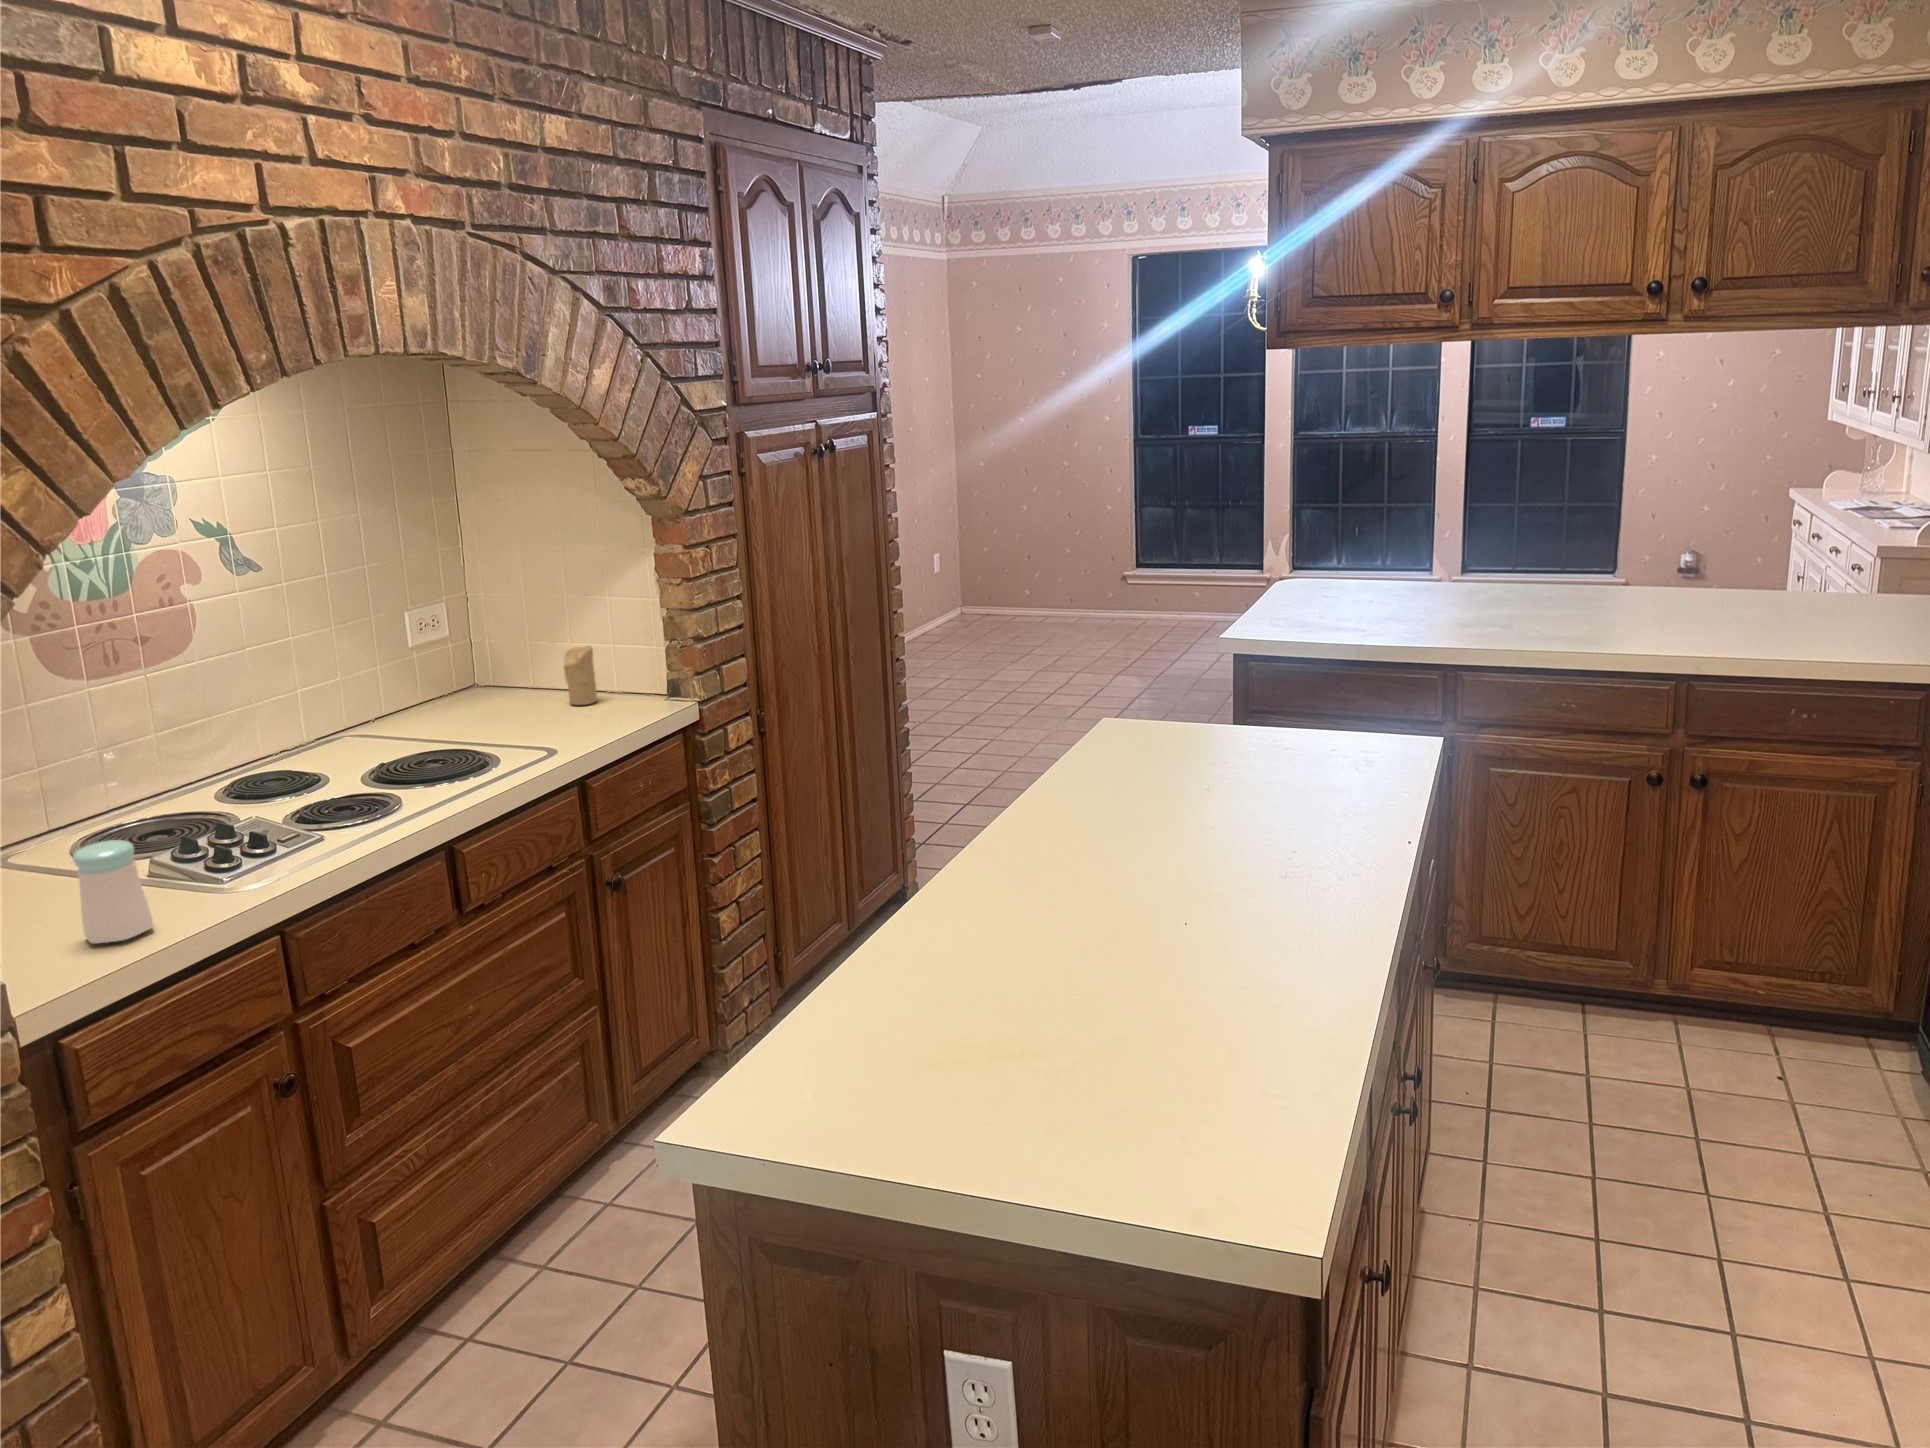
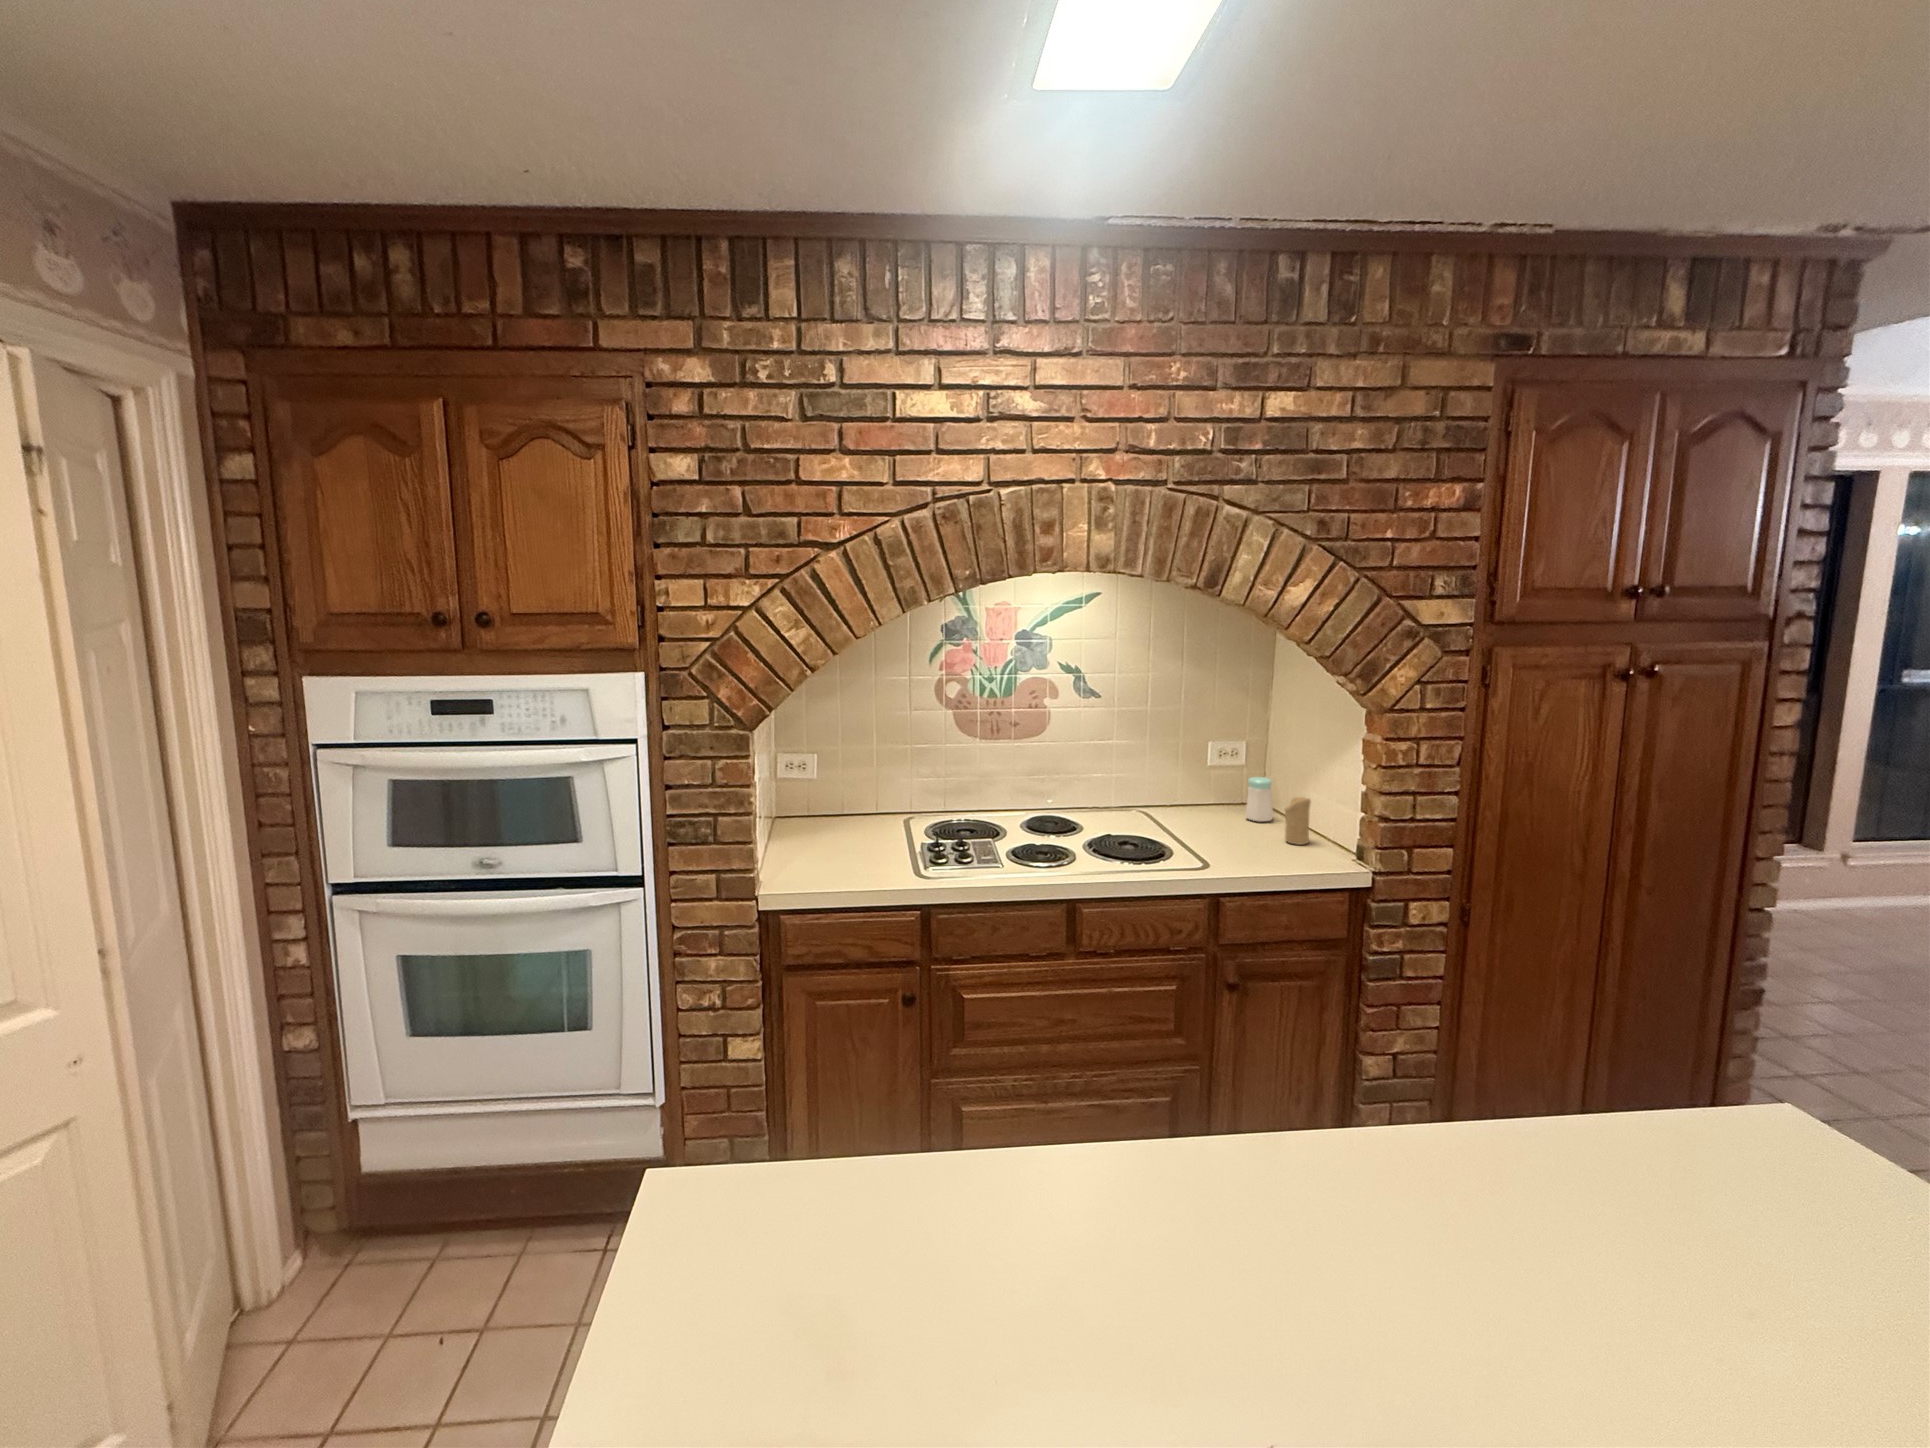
salt shaker: present [73,840,153,944] -> present [1245,777,1273,822]

